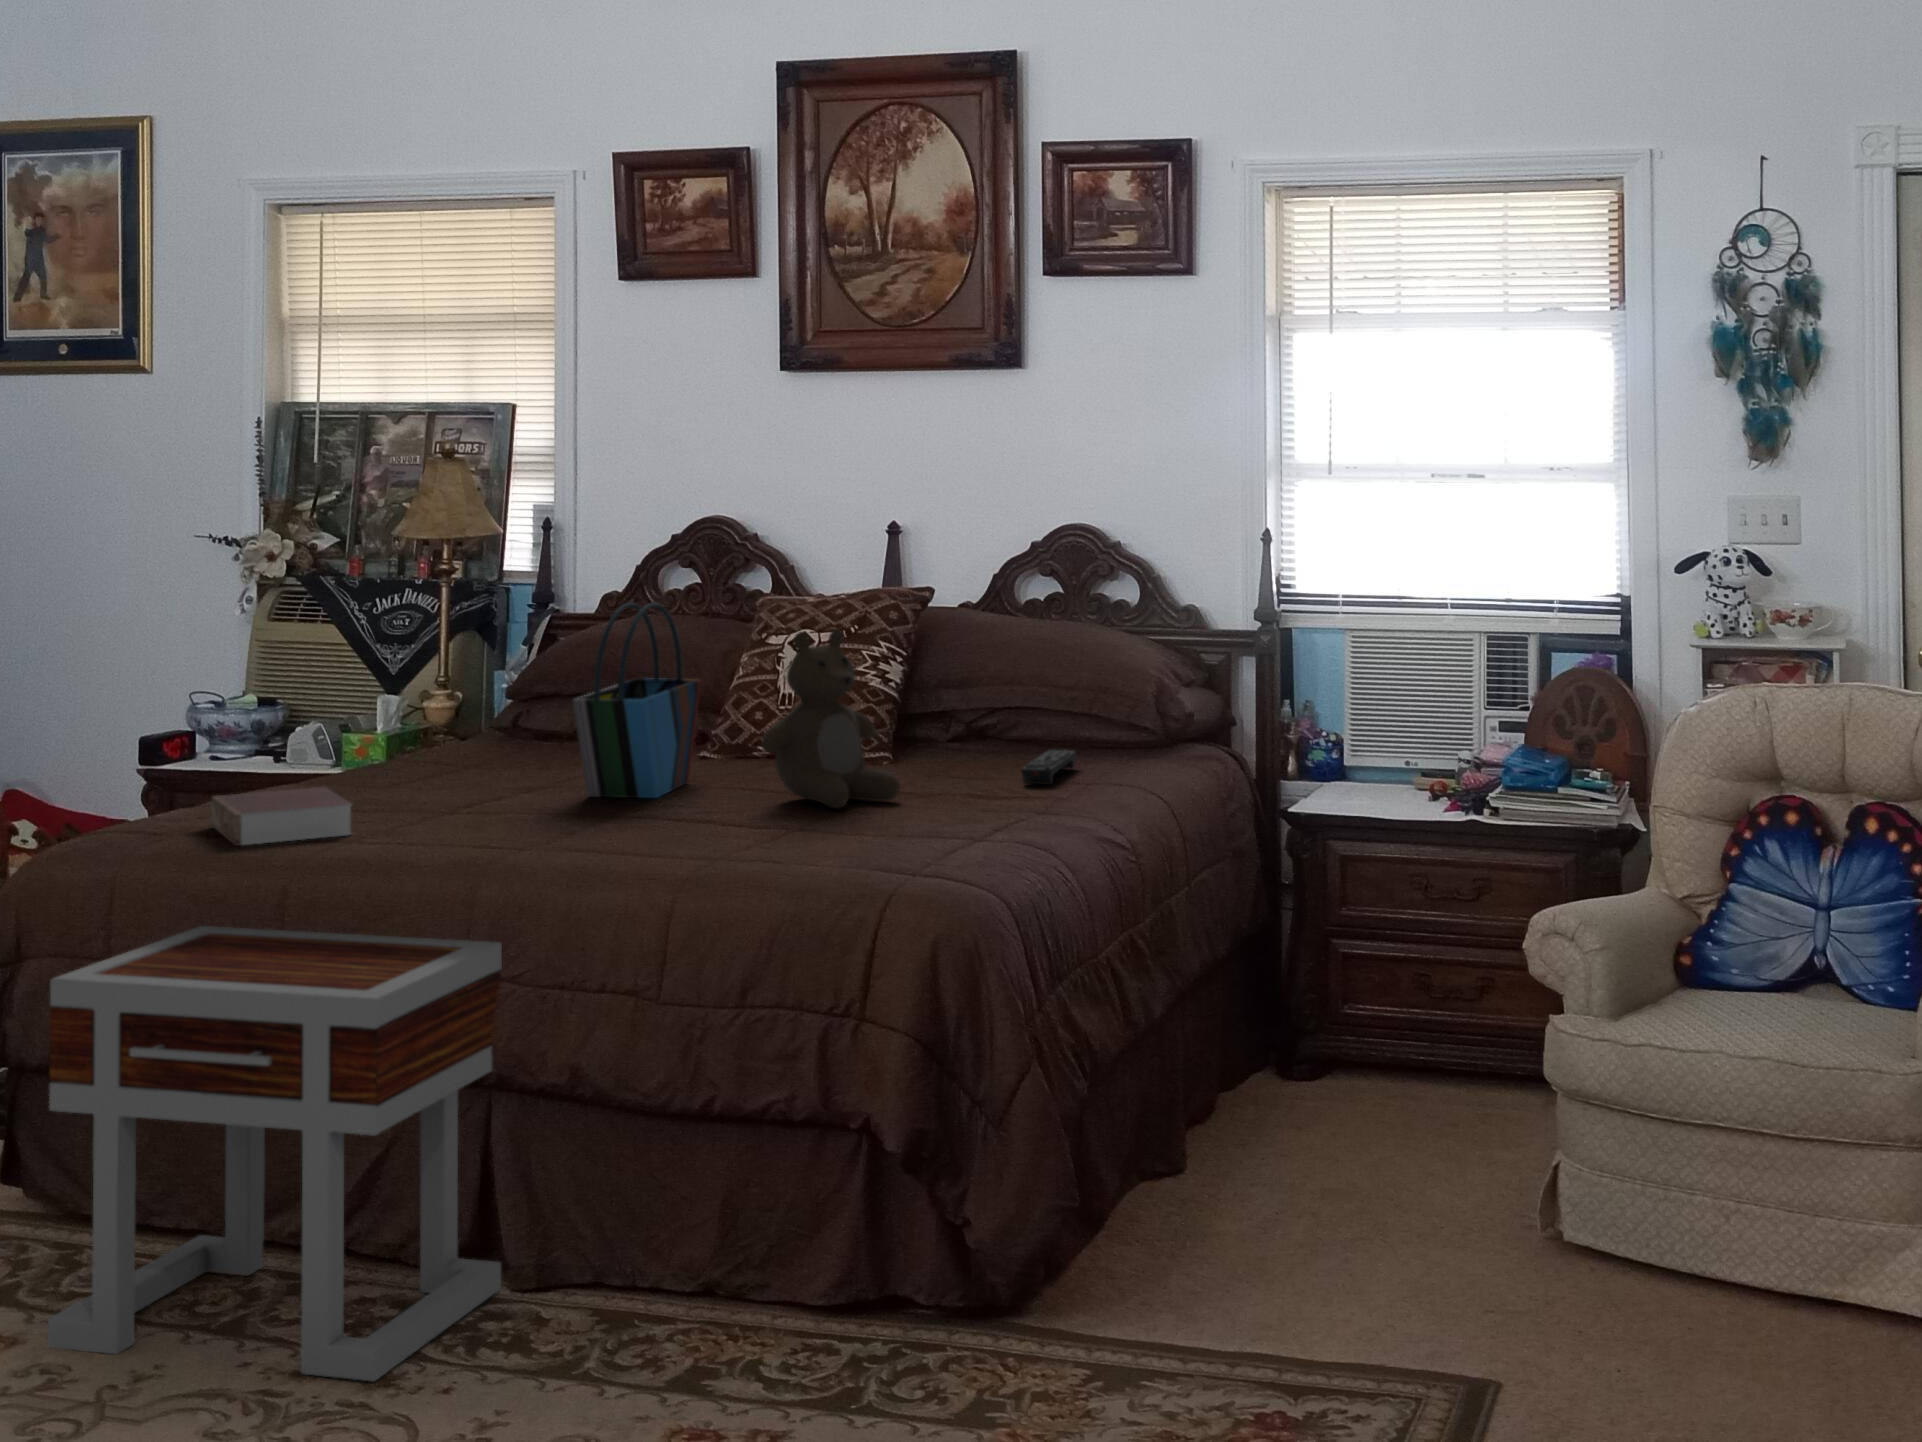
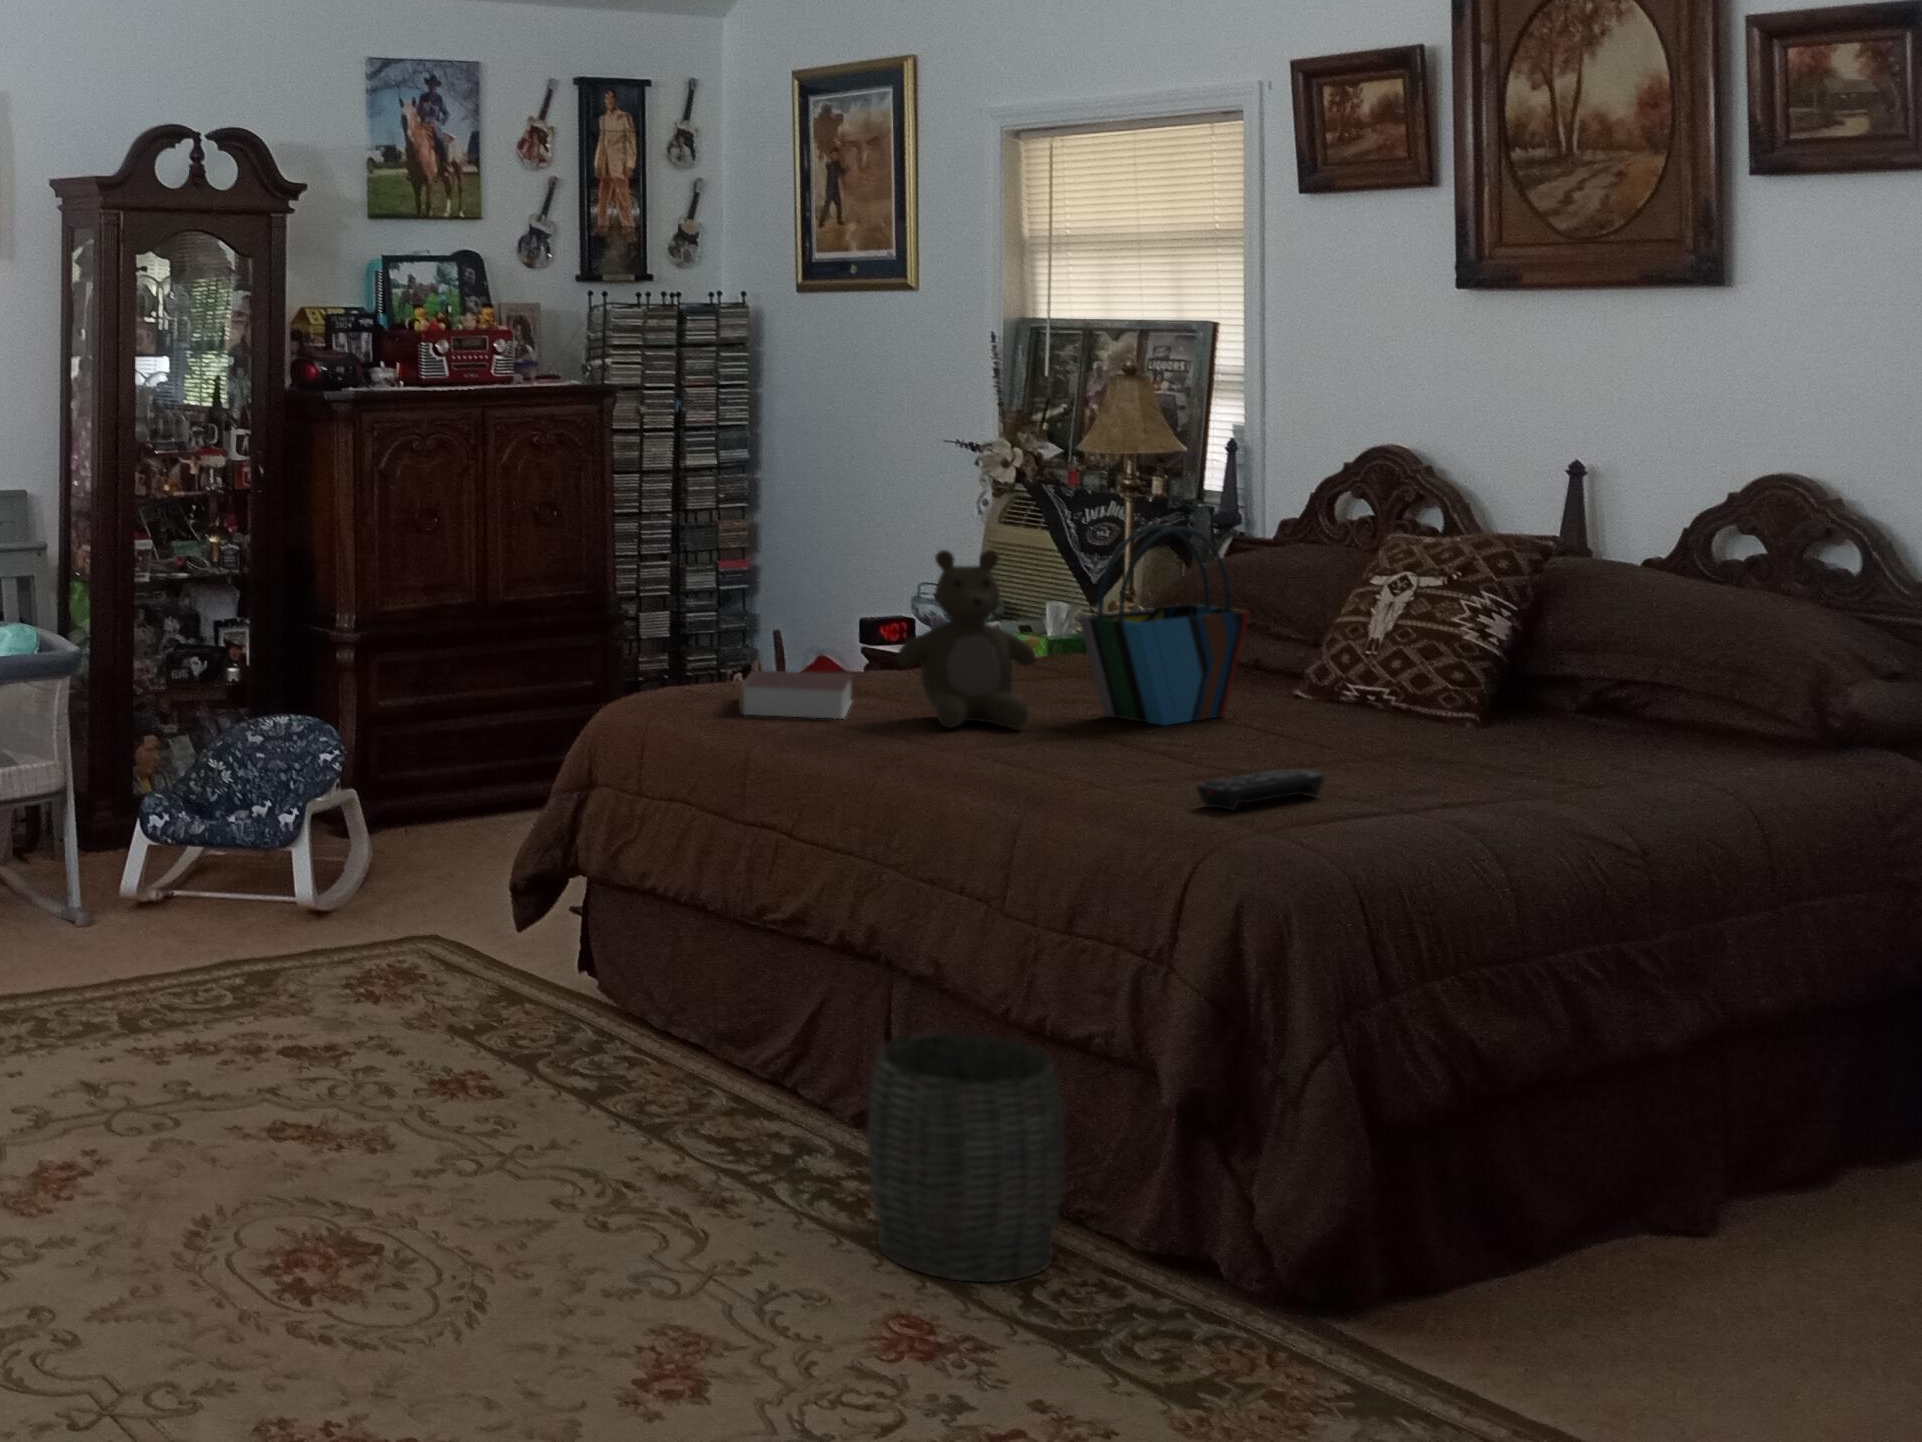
teddy bear: present [761,629,900,808] -> present [897,550,1036,728]
remote control: present [1021,750,1076,785] -> present [1197,769,1324,810]
side table: present [48,926,502,1381] -> none [517,778,884,1197]
woven basket: none [568,1130,767,1388] -> present [868,1033,1065,1282]

